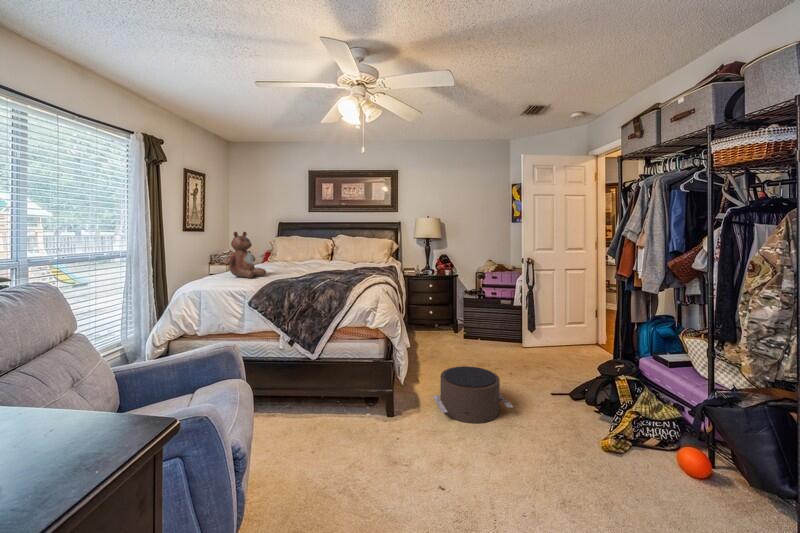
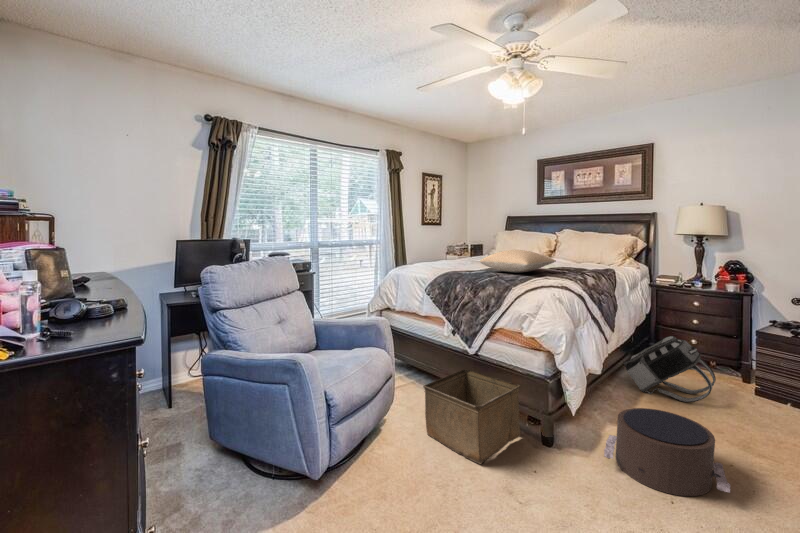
stuffed bear: present [226,232,266,278] -> none [419,227,453,269]
pillow: none [300,254,362,275] -> present [480,250,556,273]
backpack: none [408,313,464,358] -> present [623,336,716,402]
storage bin: none [288,375,374,460] -> present [423,370,521,464]

